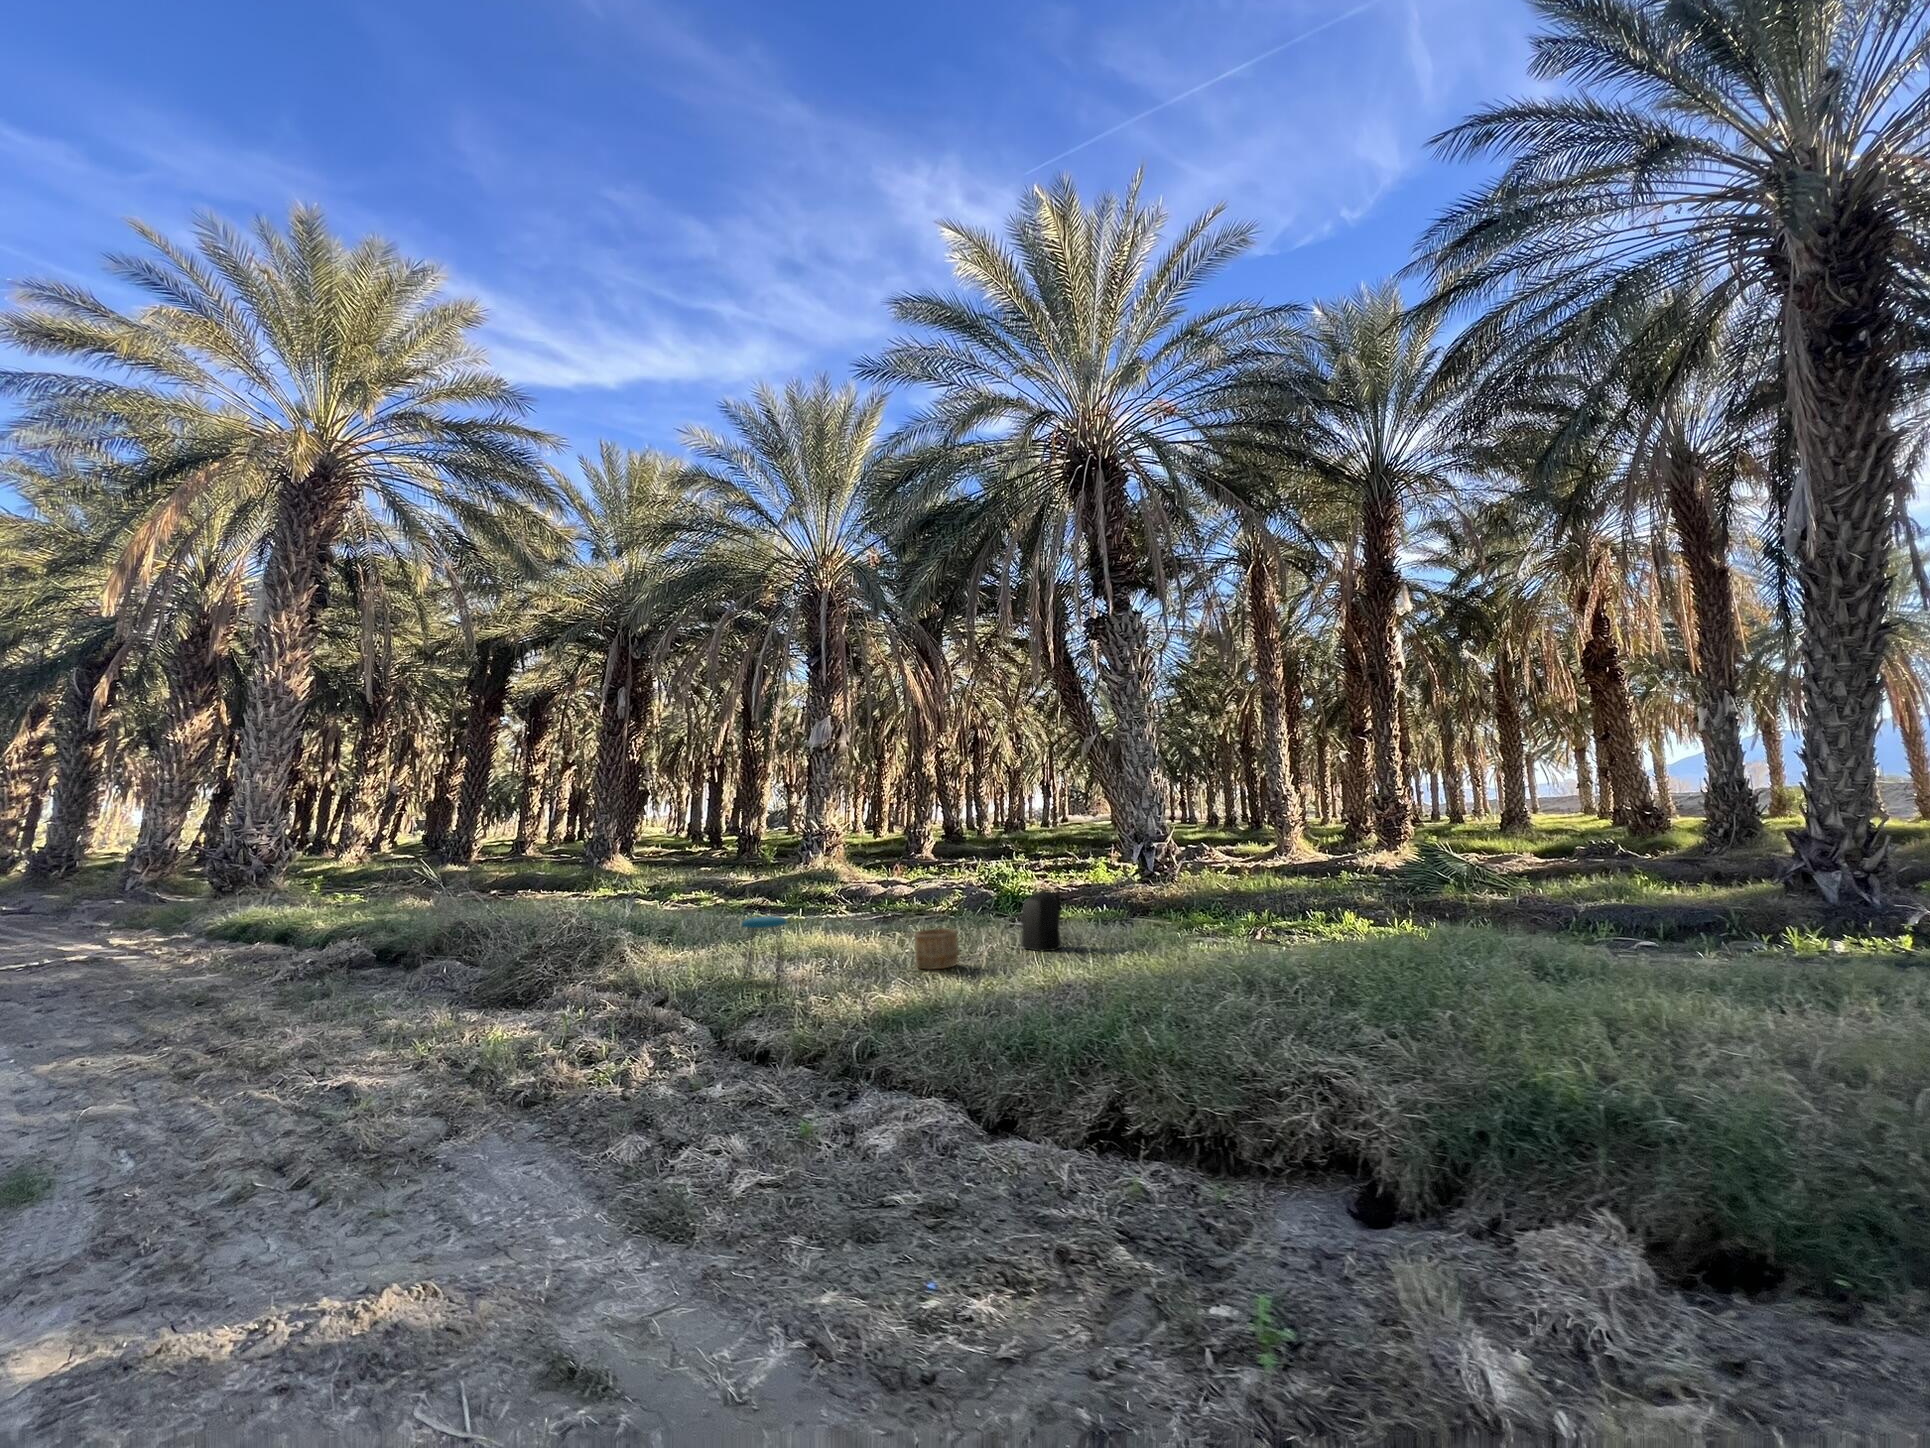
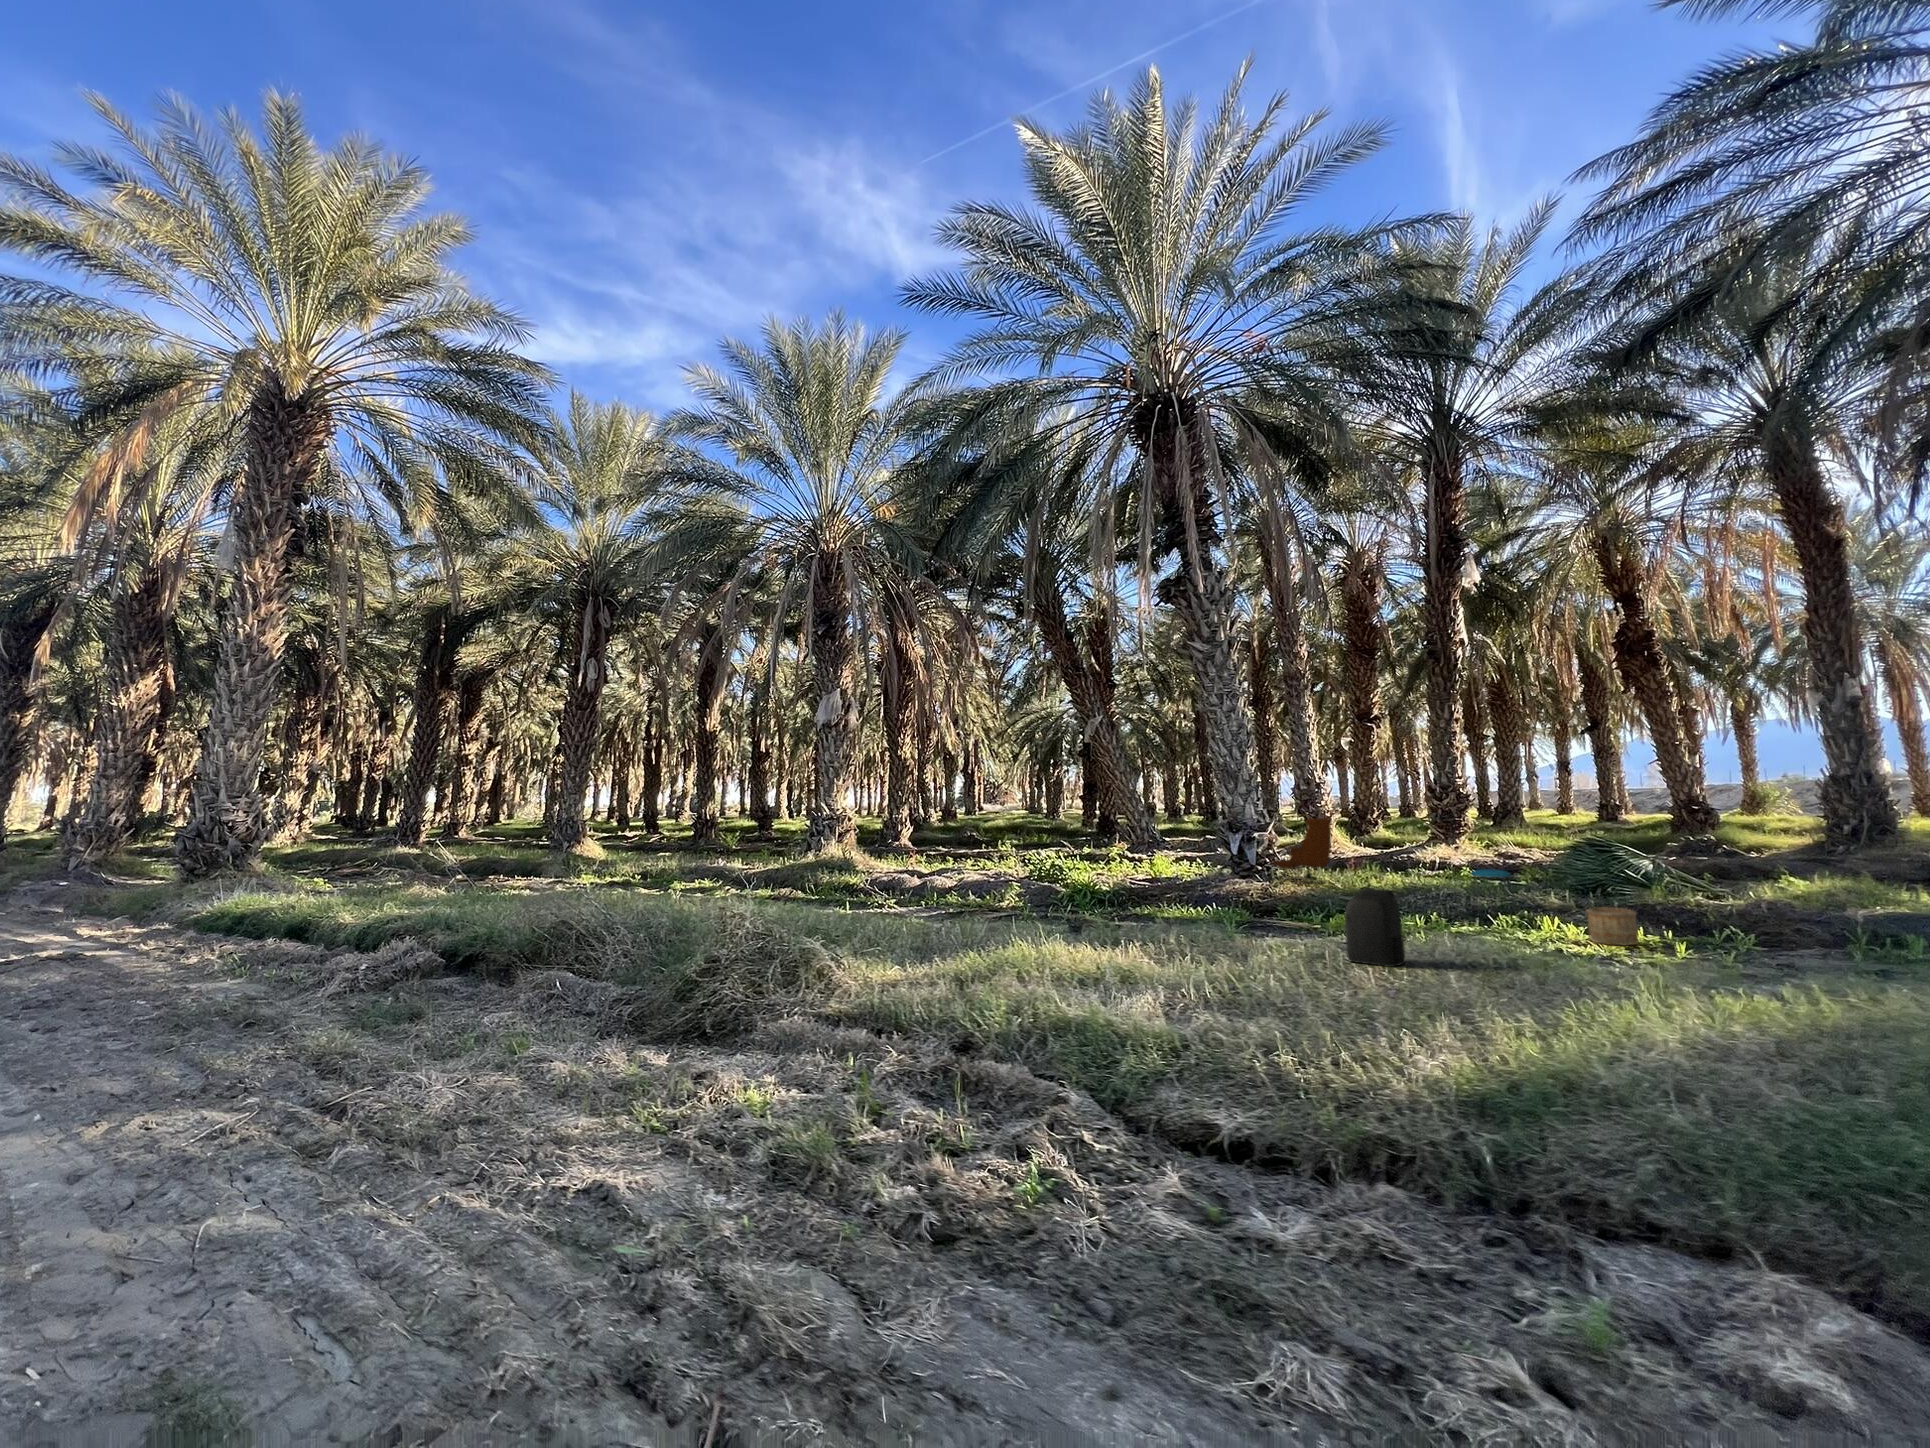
lounge chair: none [1176,831,1220,891] -> present [1273,817,1332,880]
stool: present [742,916,787,976] -> present [1472,869,1515,912]
wooden bucket: present [914,928,958,969] -> present [1586,907,1638,945]

